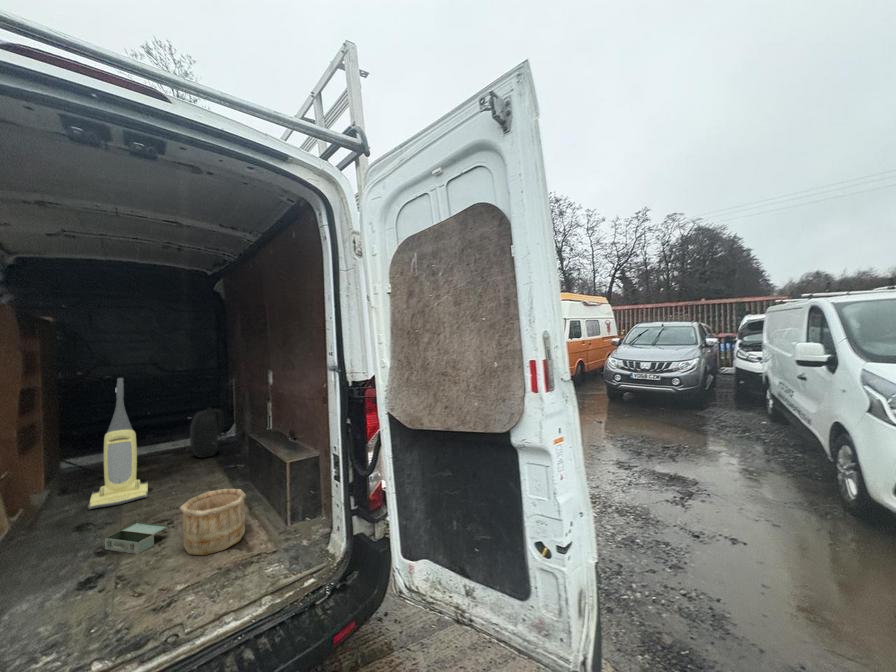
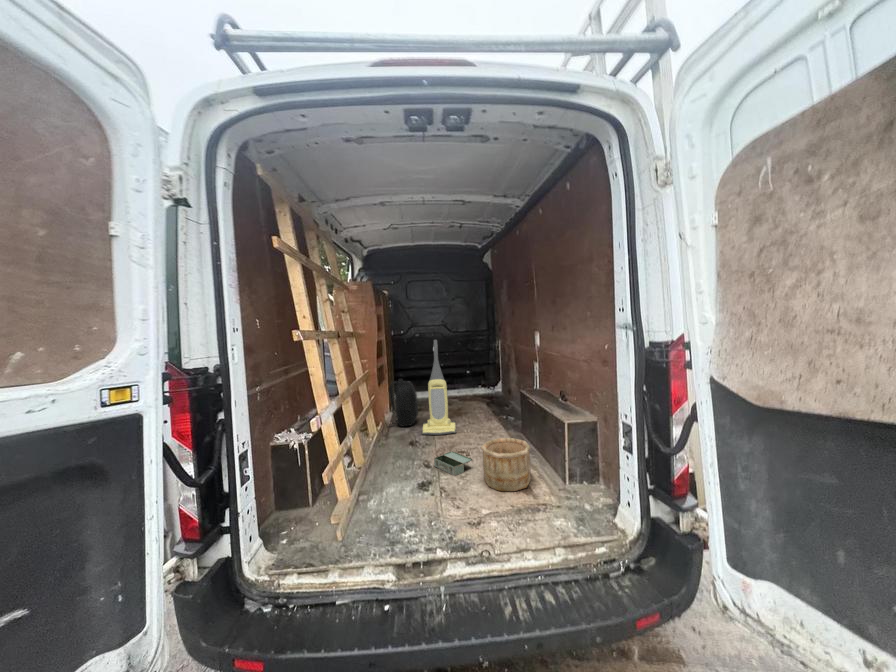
backpack: present [190,408,224,458] -> present [389,379,418,426]

